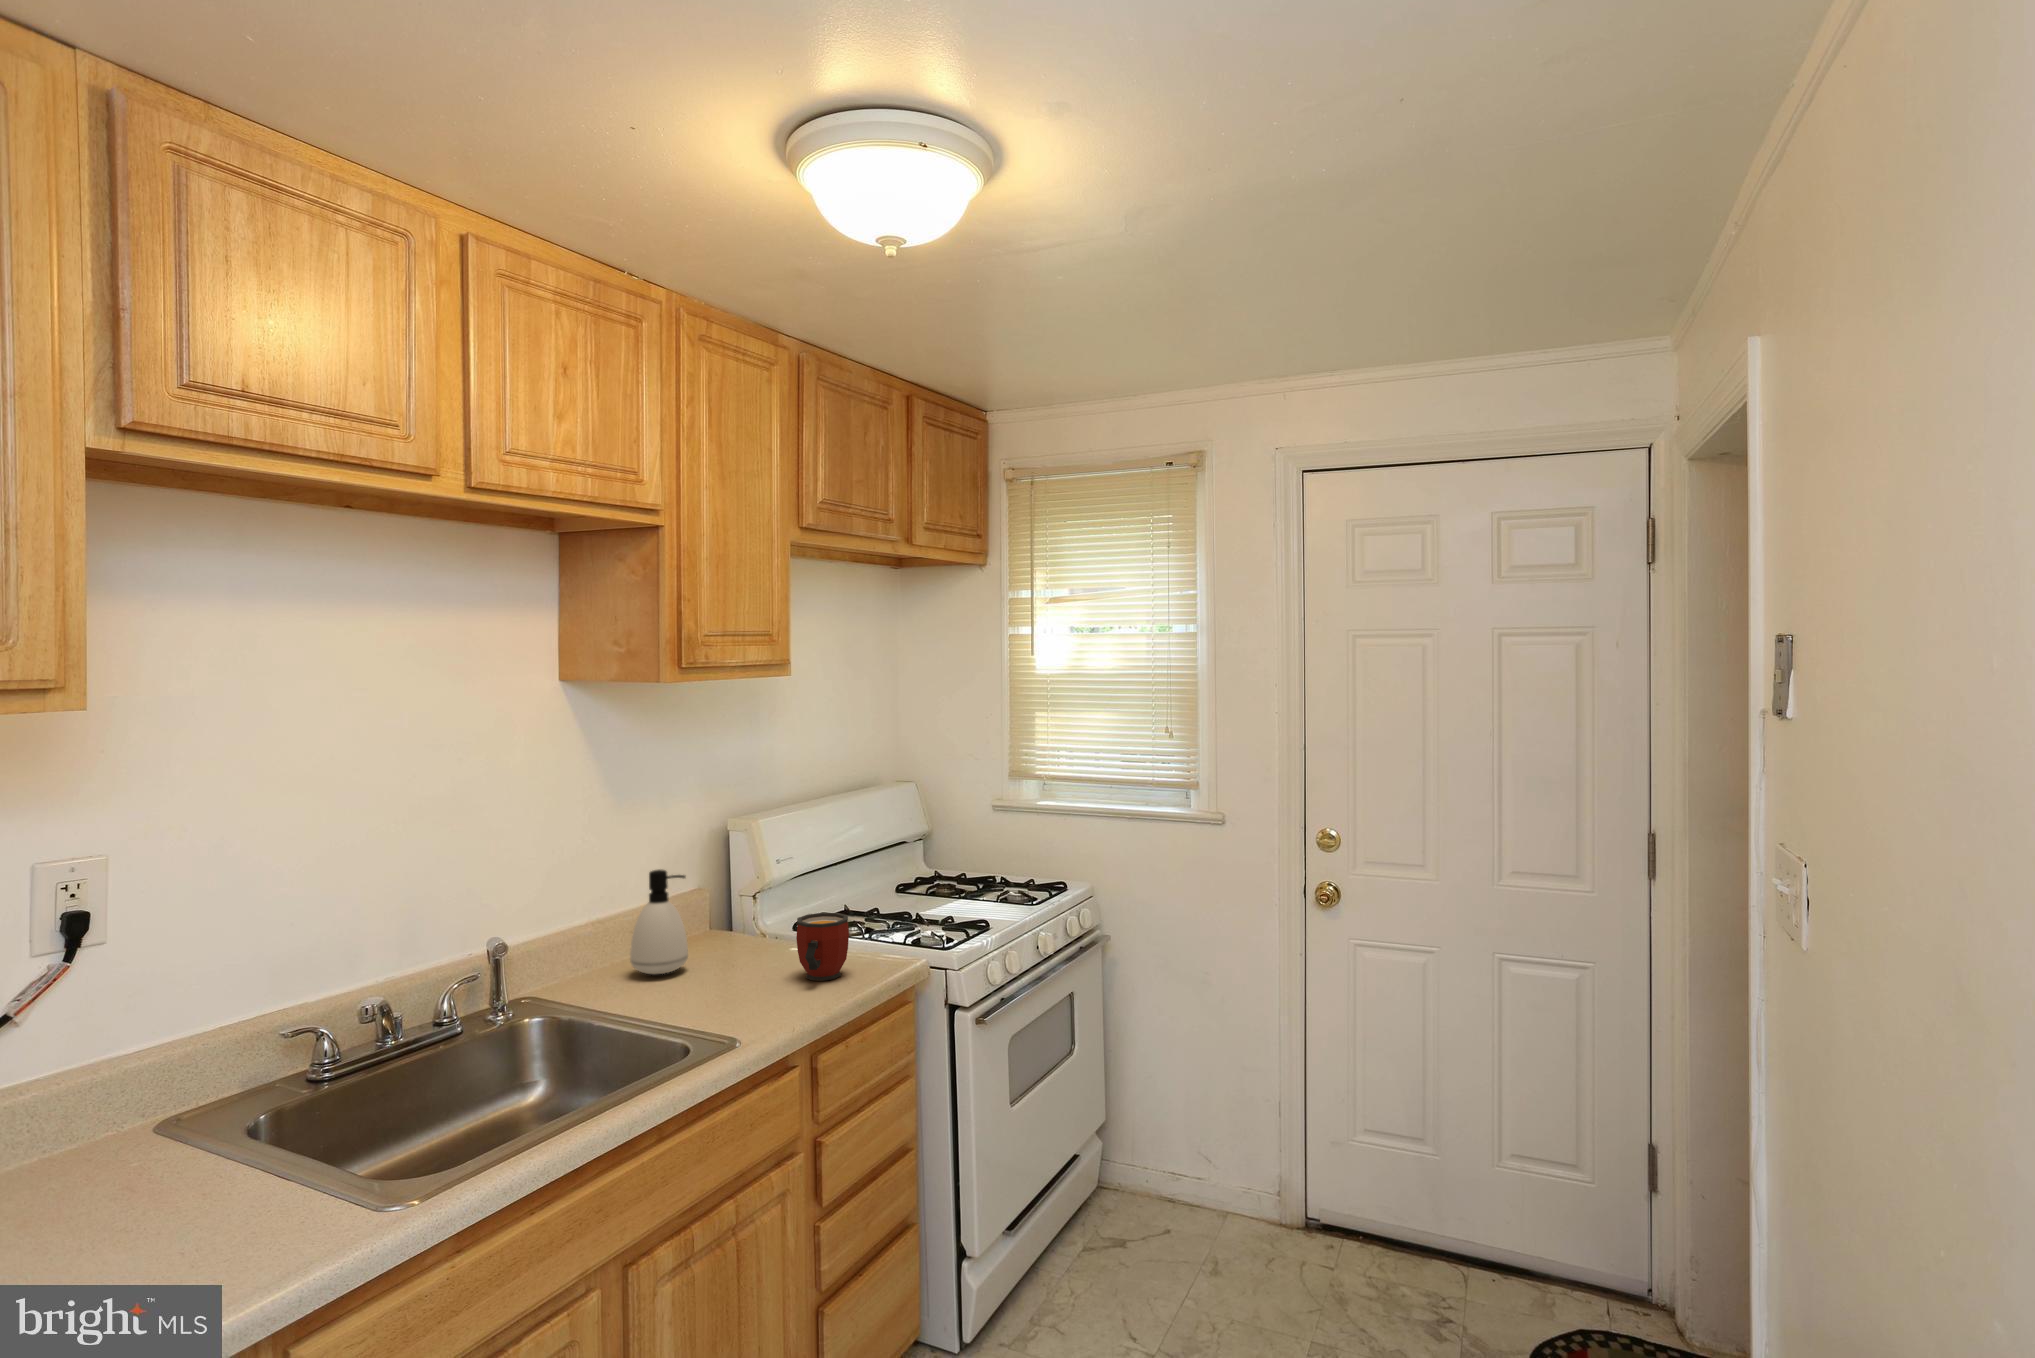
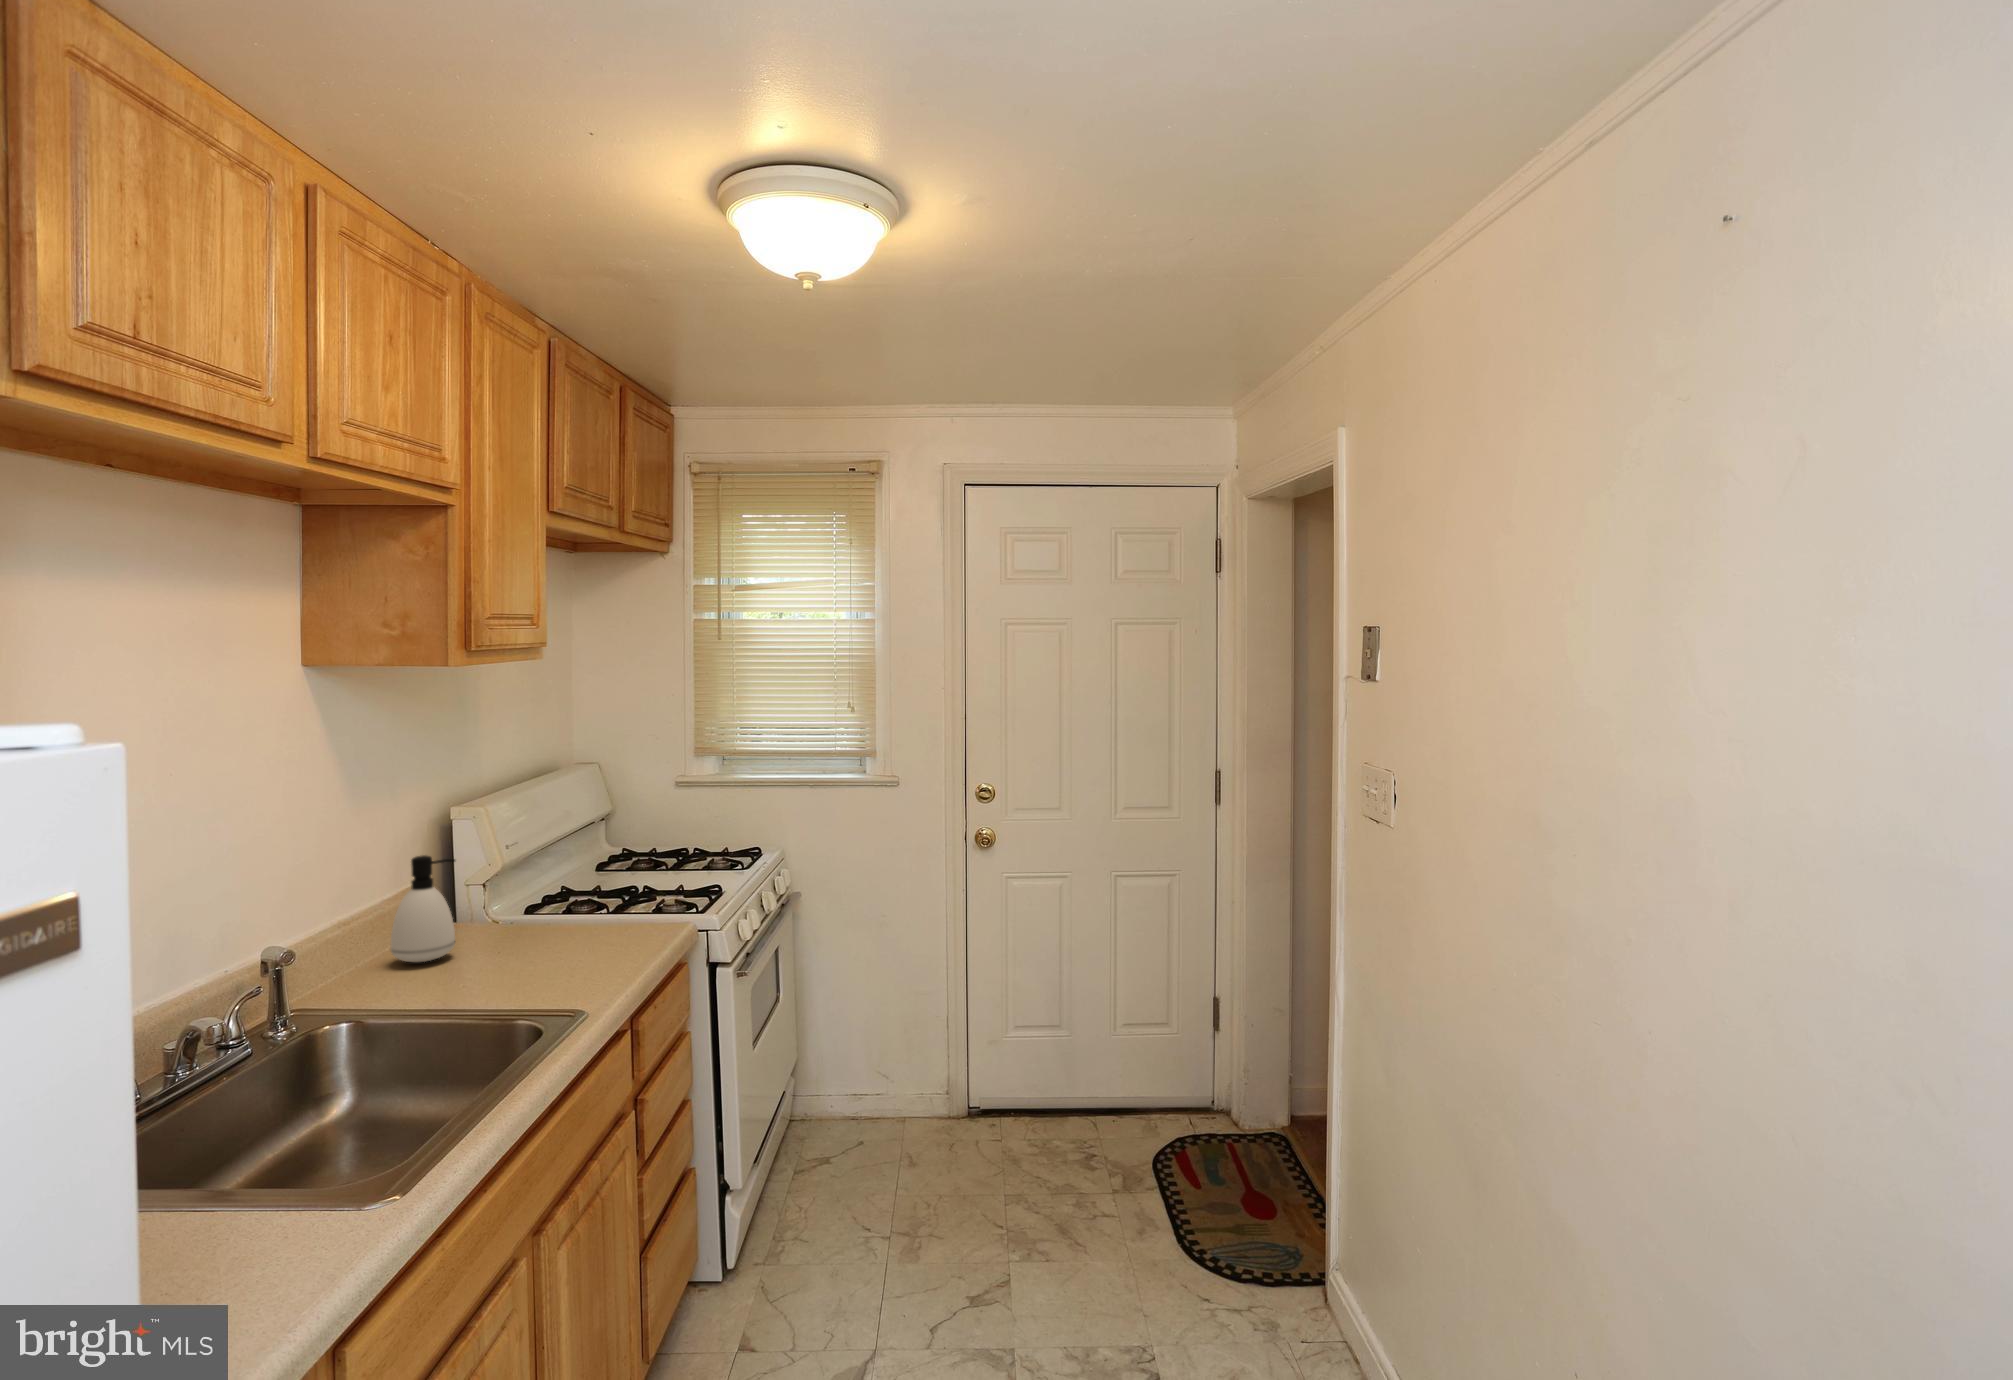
mug: present [796,913,849,981] -> none [581,883,636,947]

